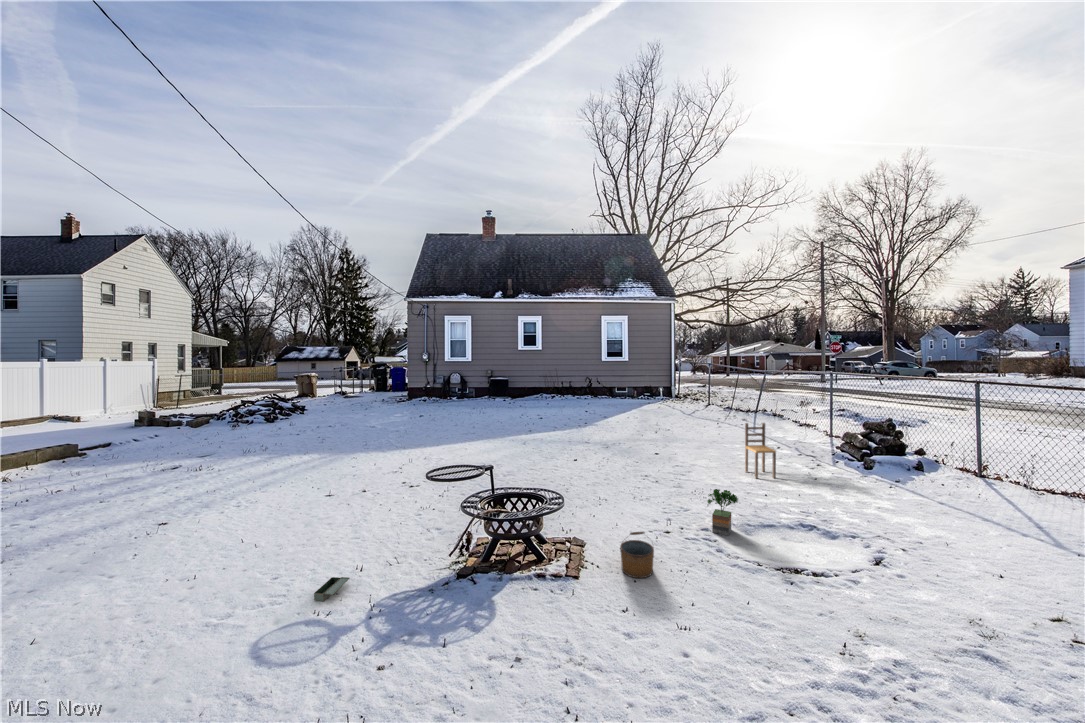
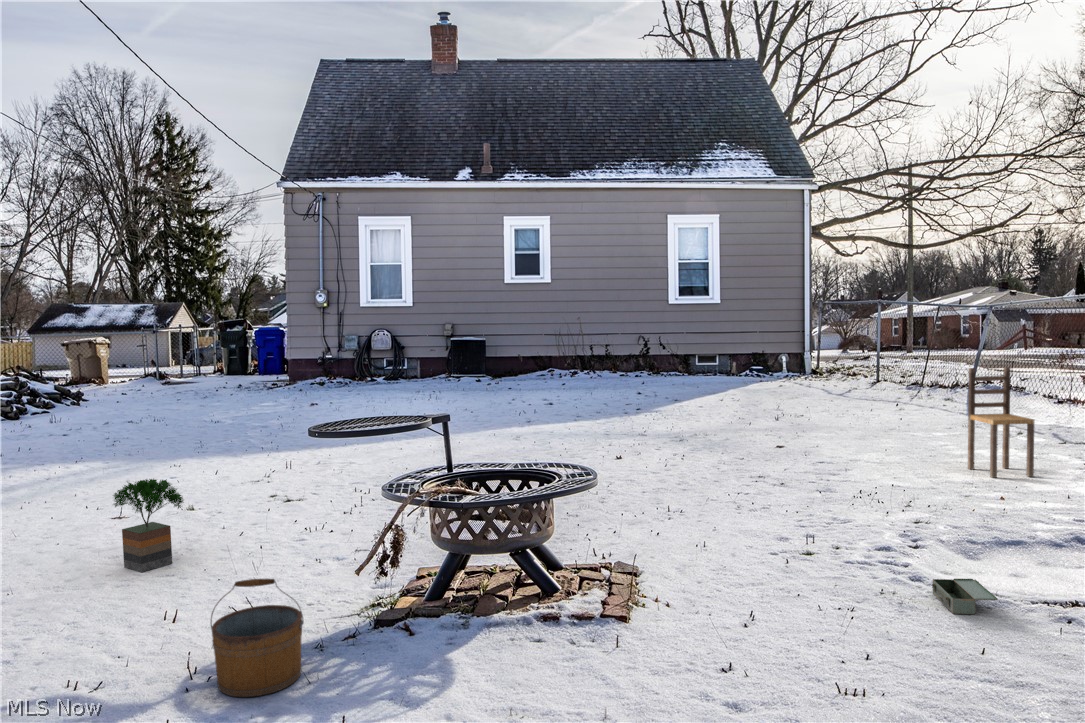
potted tree: present [707,489,738,536] -> present [113,479,184,572]
bucket: present [620,532,654,578] -> present [211,579,304,697]
toolbox: present [314,577,350,601] -> present [932,579,997,614]

